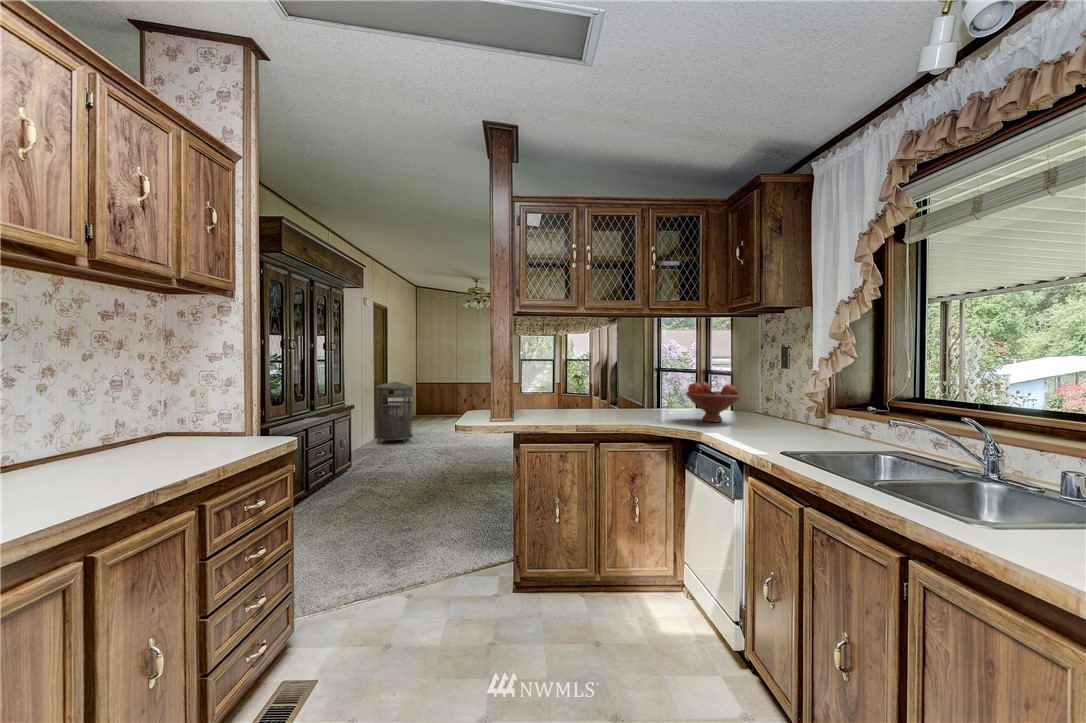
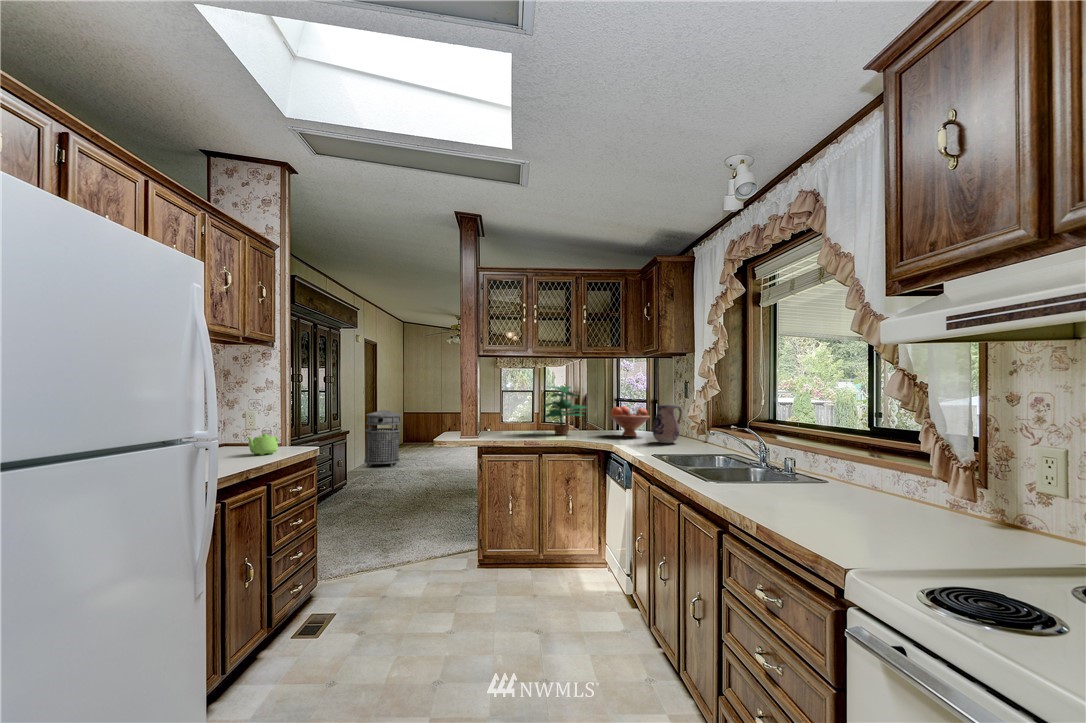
potted plant: none [597,355,654,419] -> present [543,386,586,435]
ceramic pitcher: none [756,381,798,434] -> present [652,405,682,443]
teapot: none [178,423,233,456] -> present [247,434,278,455]

